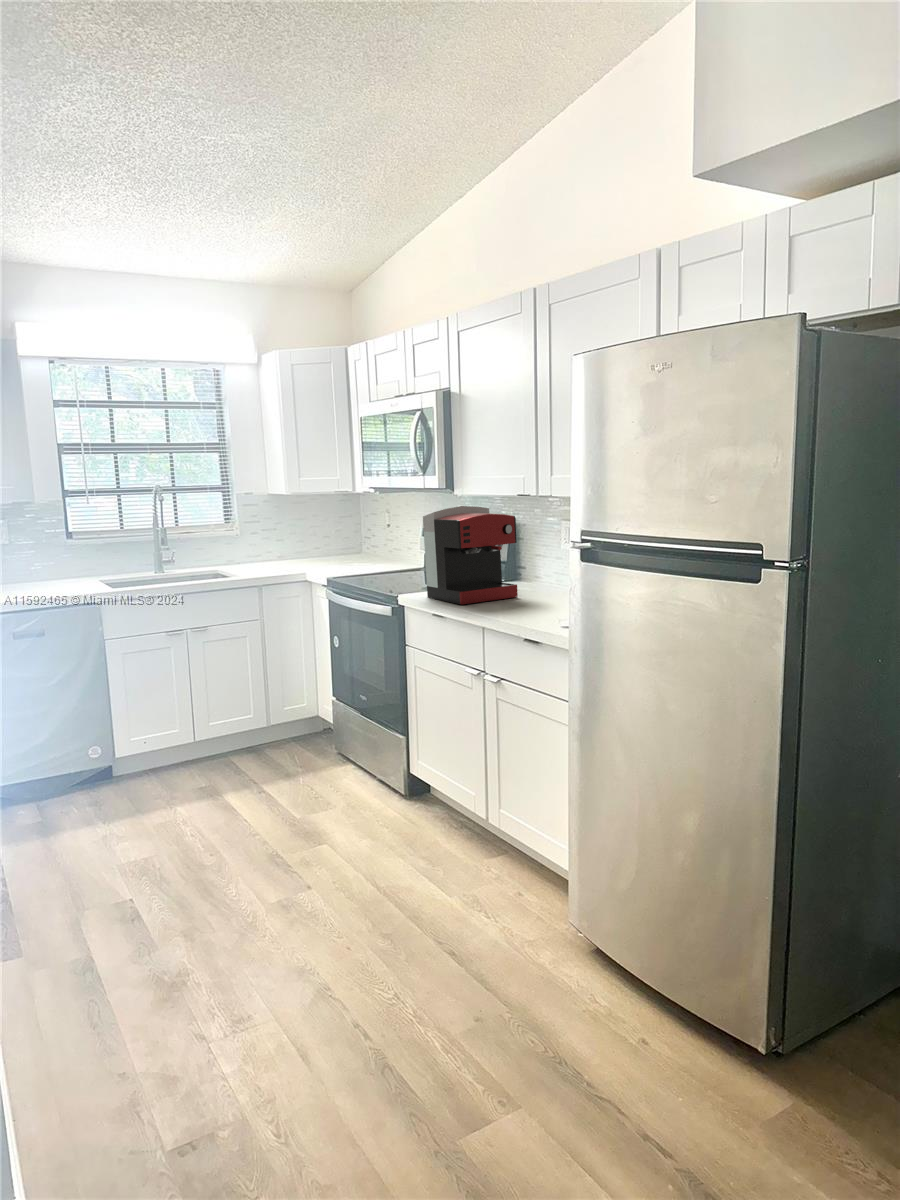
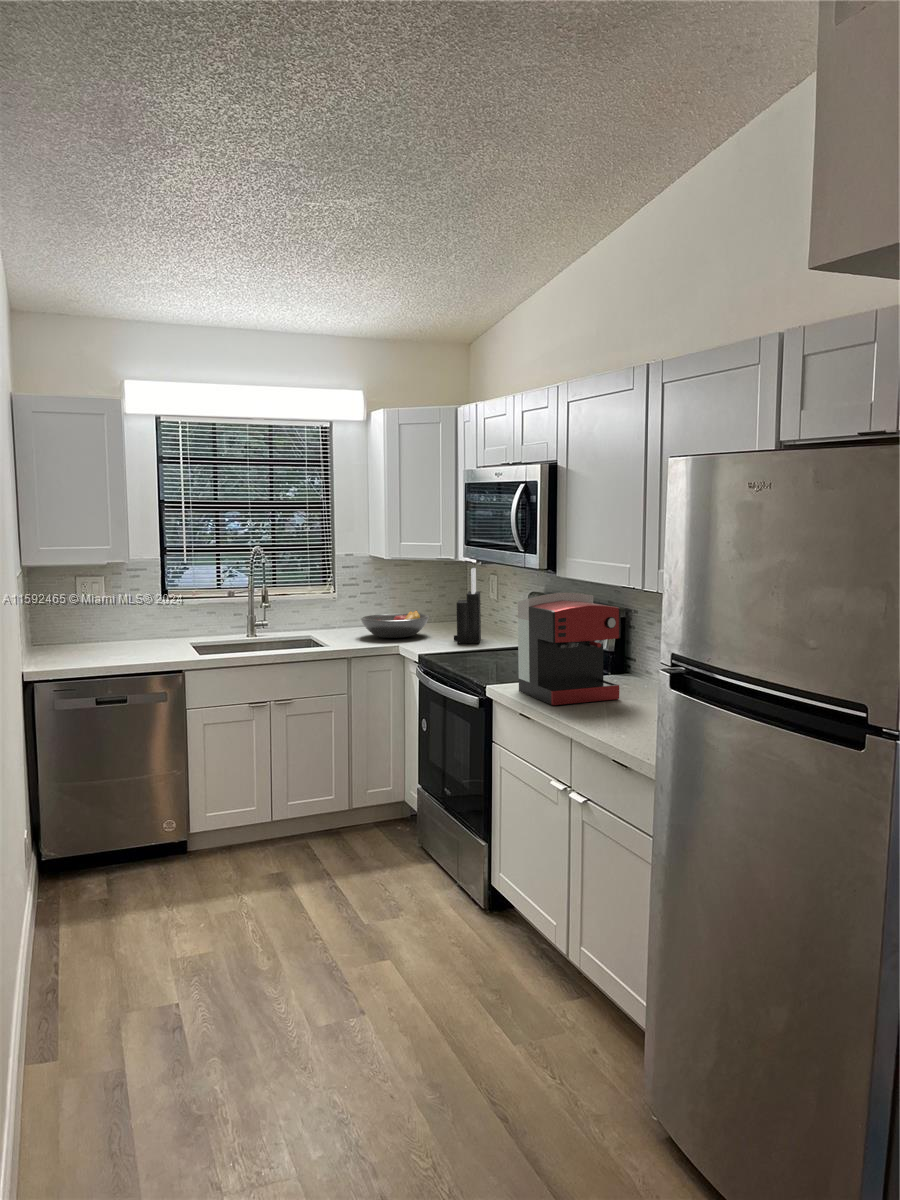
knife block: none [355,499,380,568] -> present [454,568,481,643]
fruit bowl: none [266,542,330,568] -> present [361,610,429,638]

